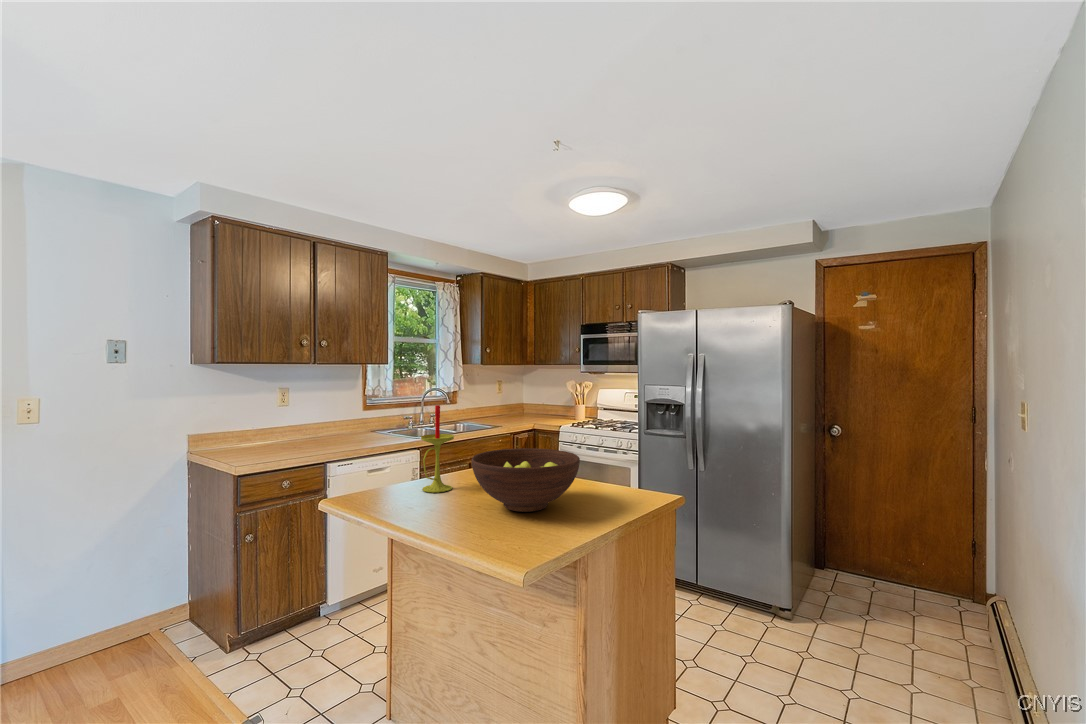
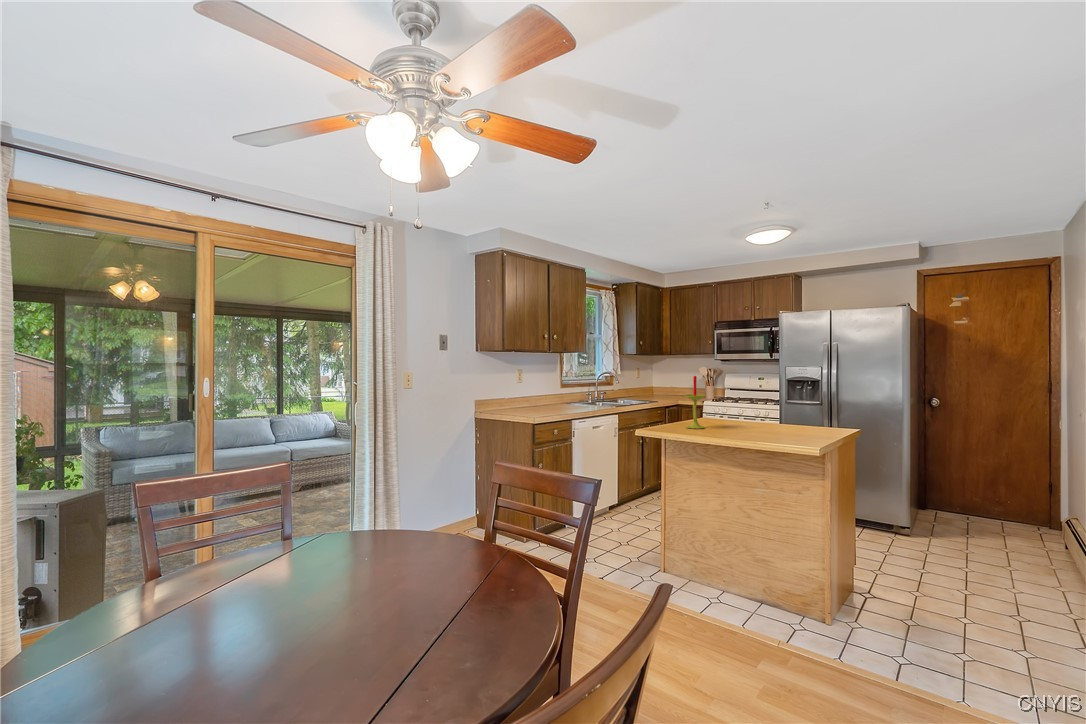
fruit bowl: present [472,448,580,512] -> none [733,402,803,435]

